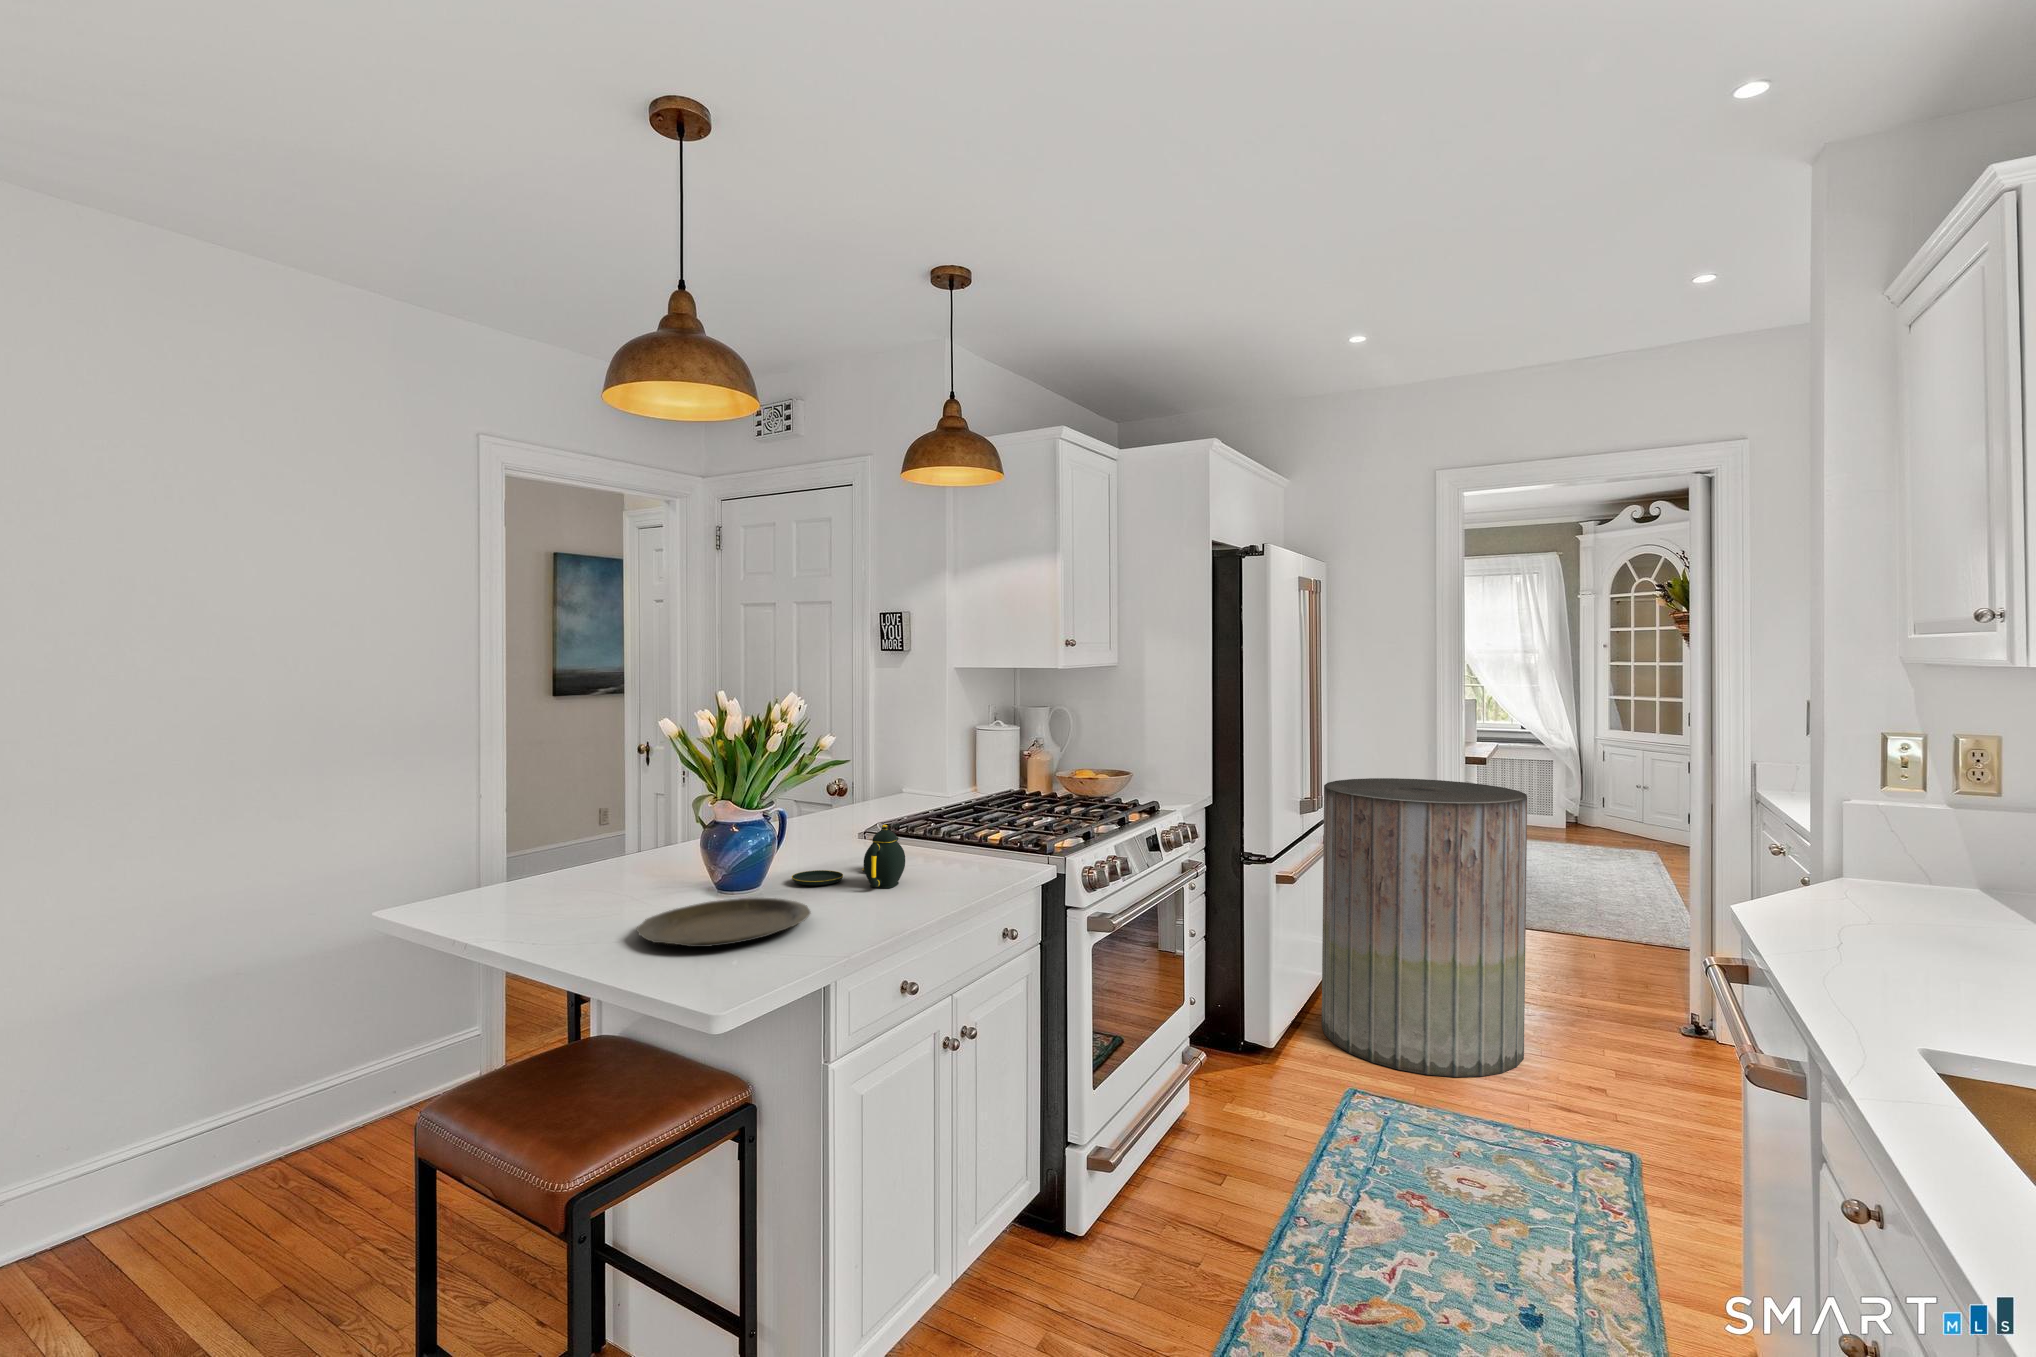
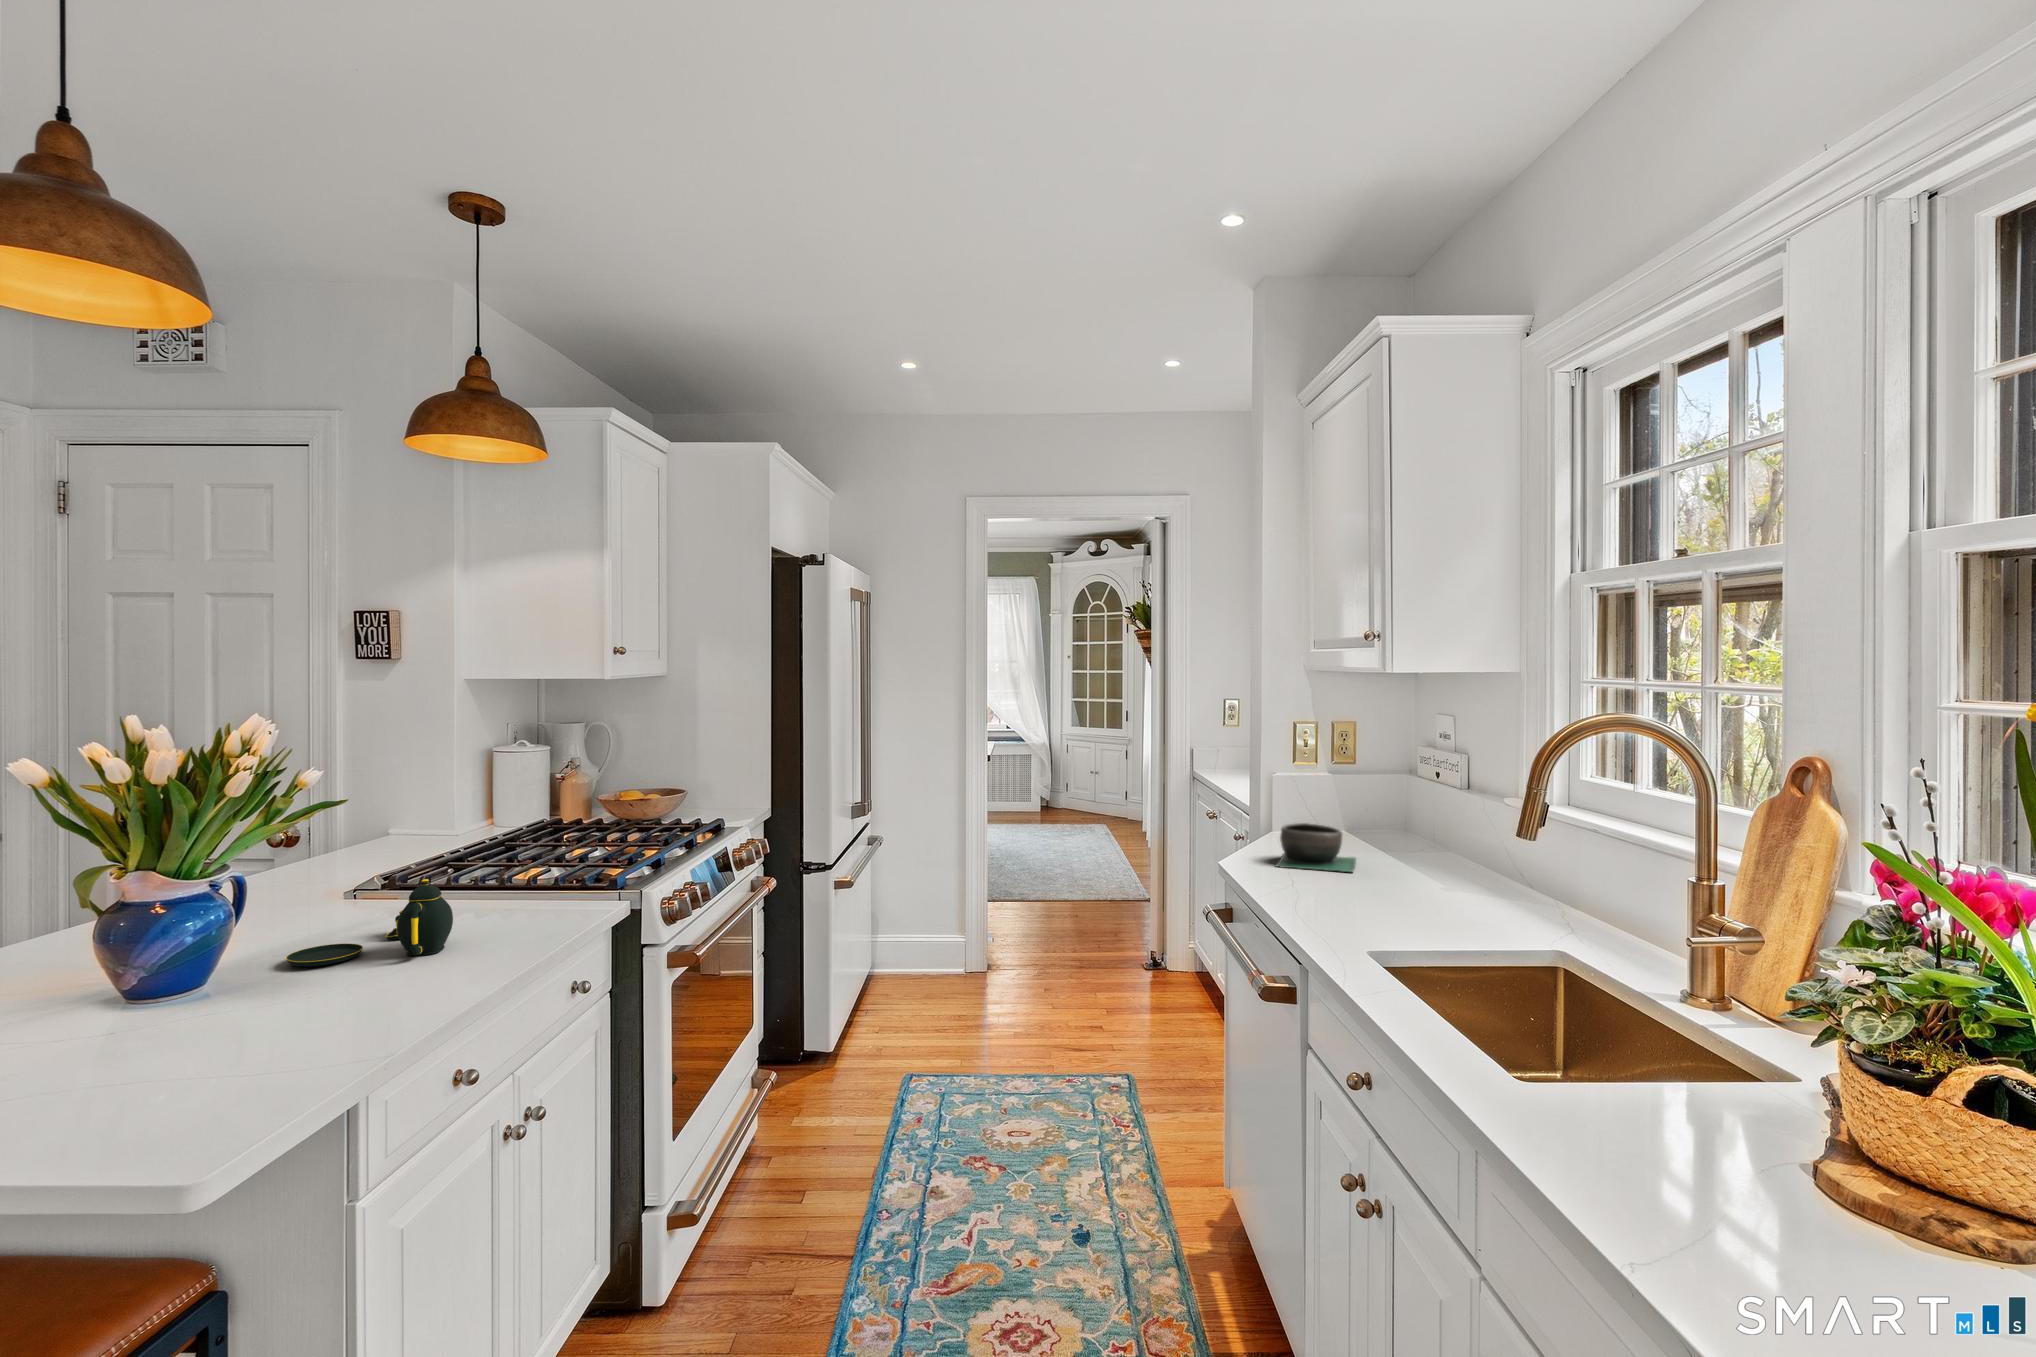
trash can: present [1322,778,1527,1077] -> none [868,778,1041,1050]
bowl: none [1827,865,1978,941] -> present [1276,823,1356,872]
plate: present [637,897,810,947] -> none [62,988,345,1077]

